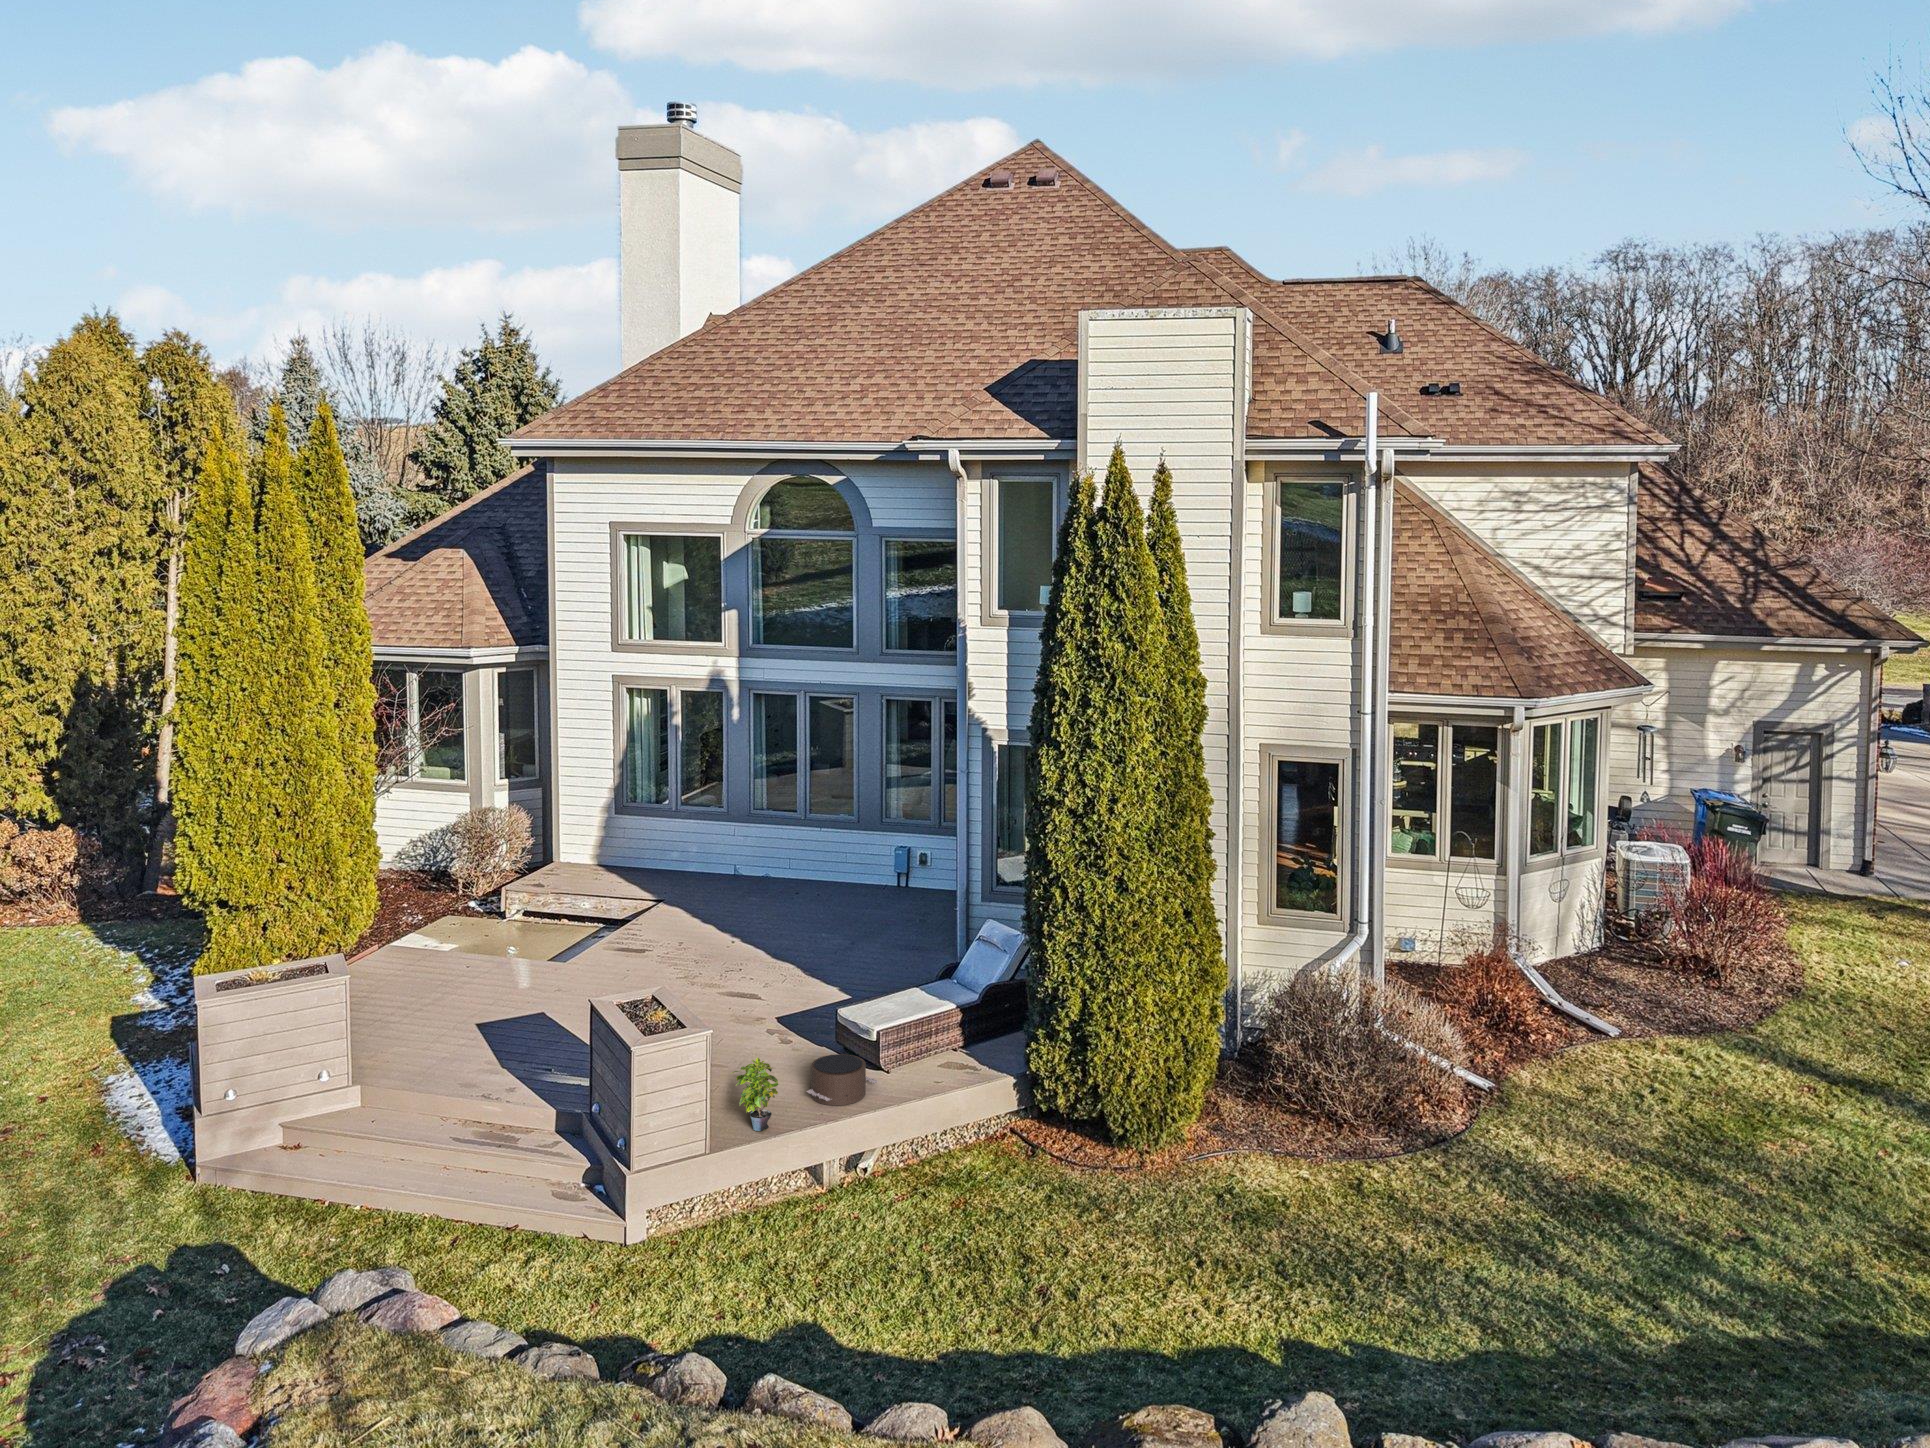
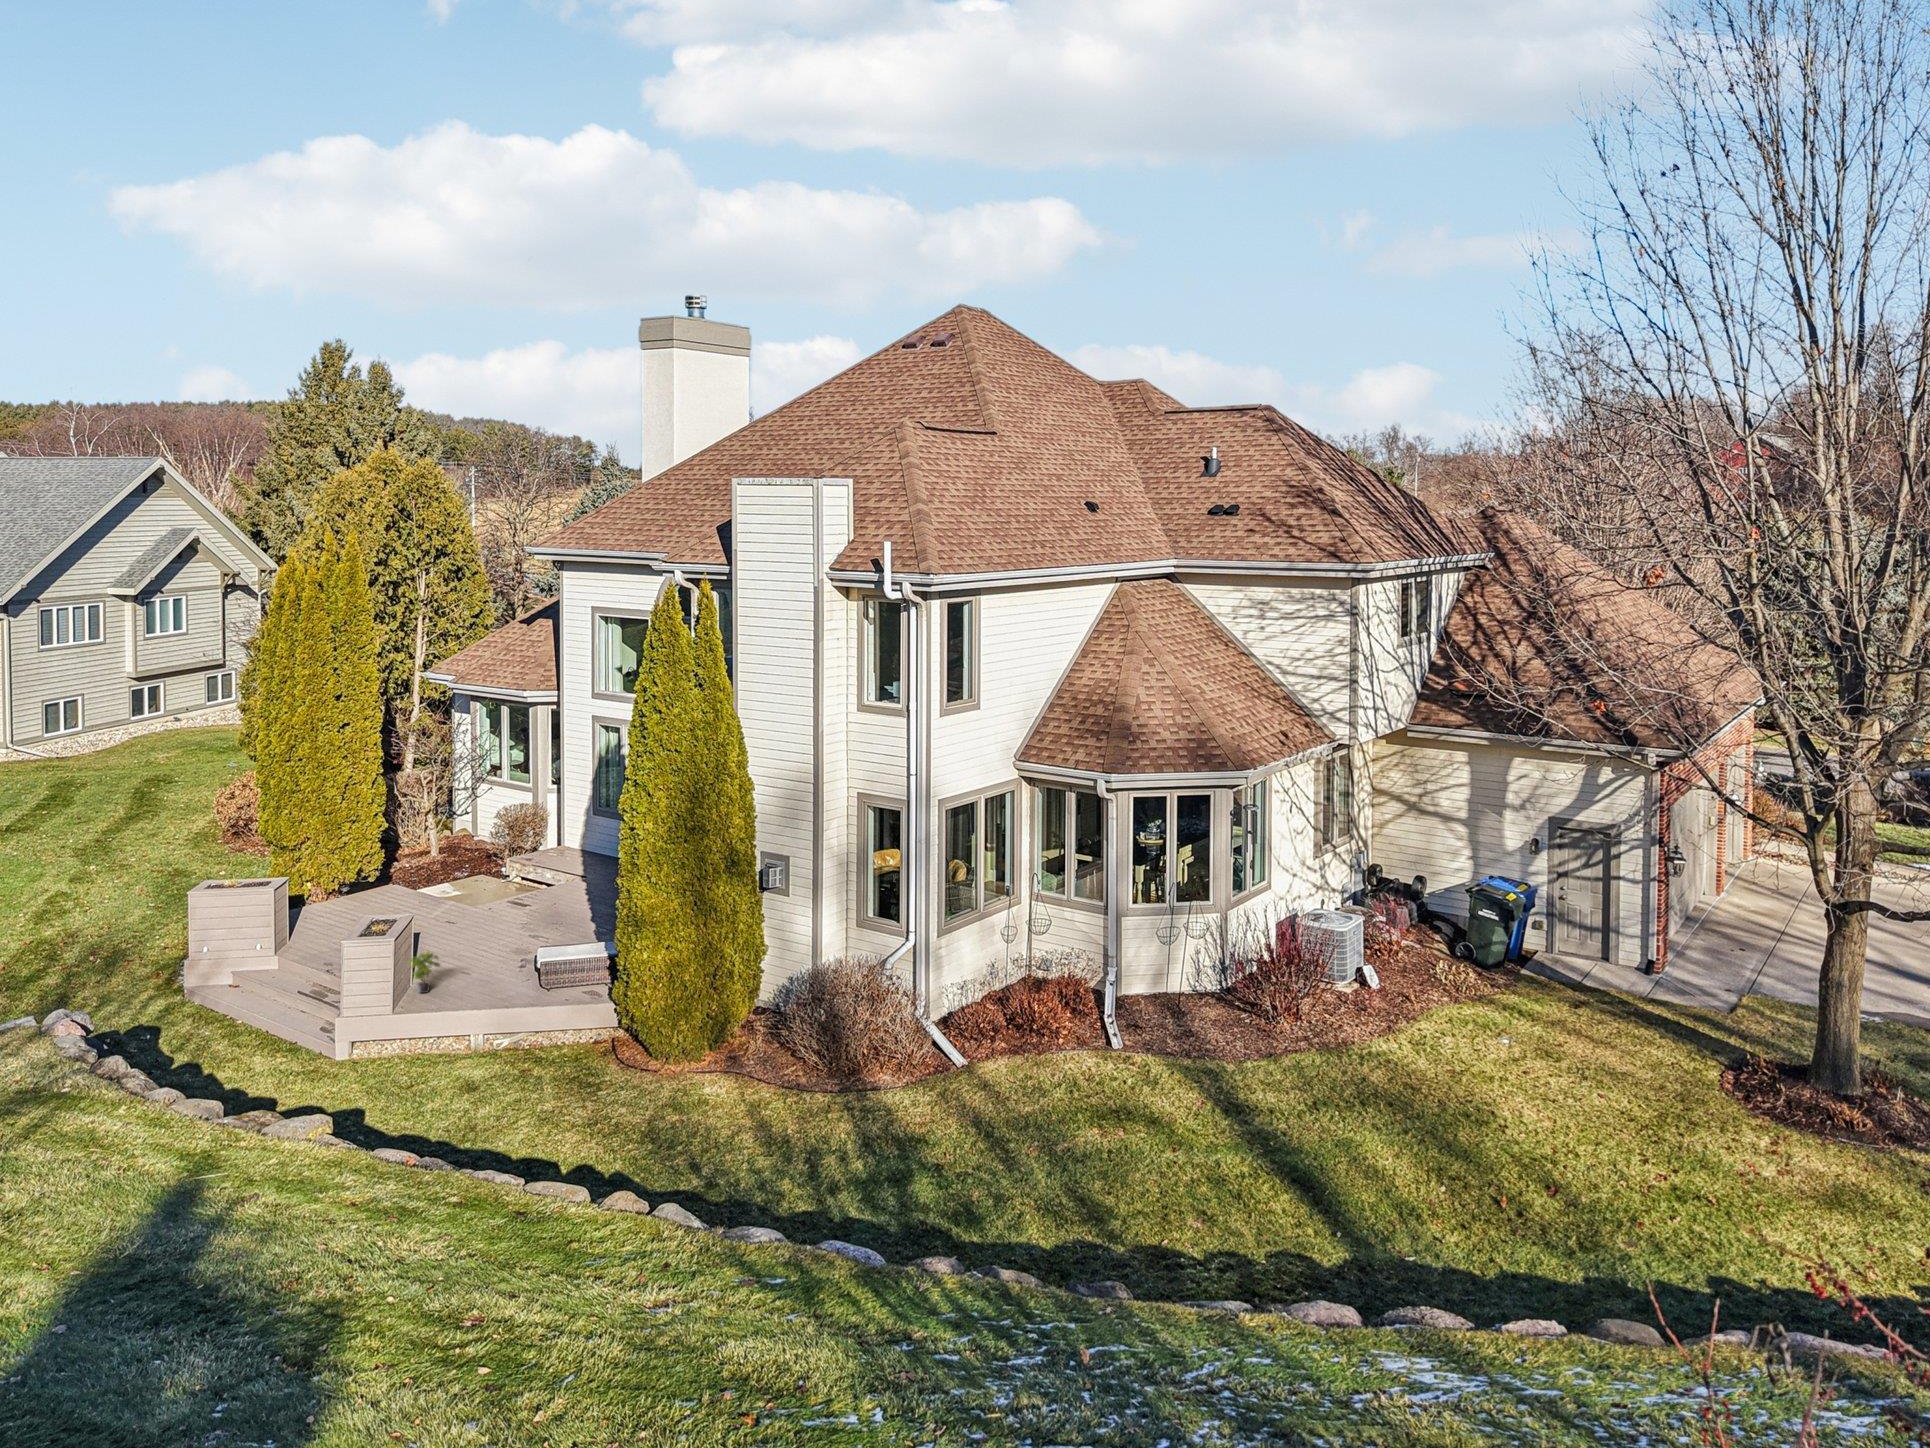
pouf: present [807,1054,878,1105] -> none [469,961,514,989]

